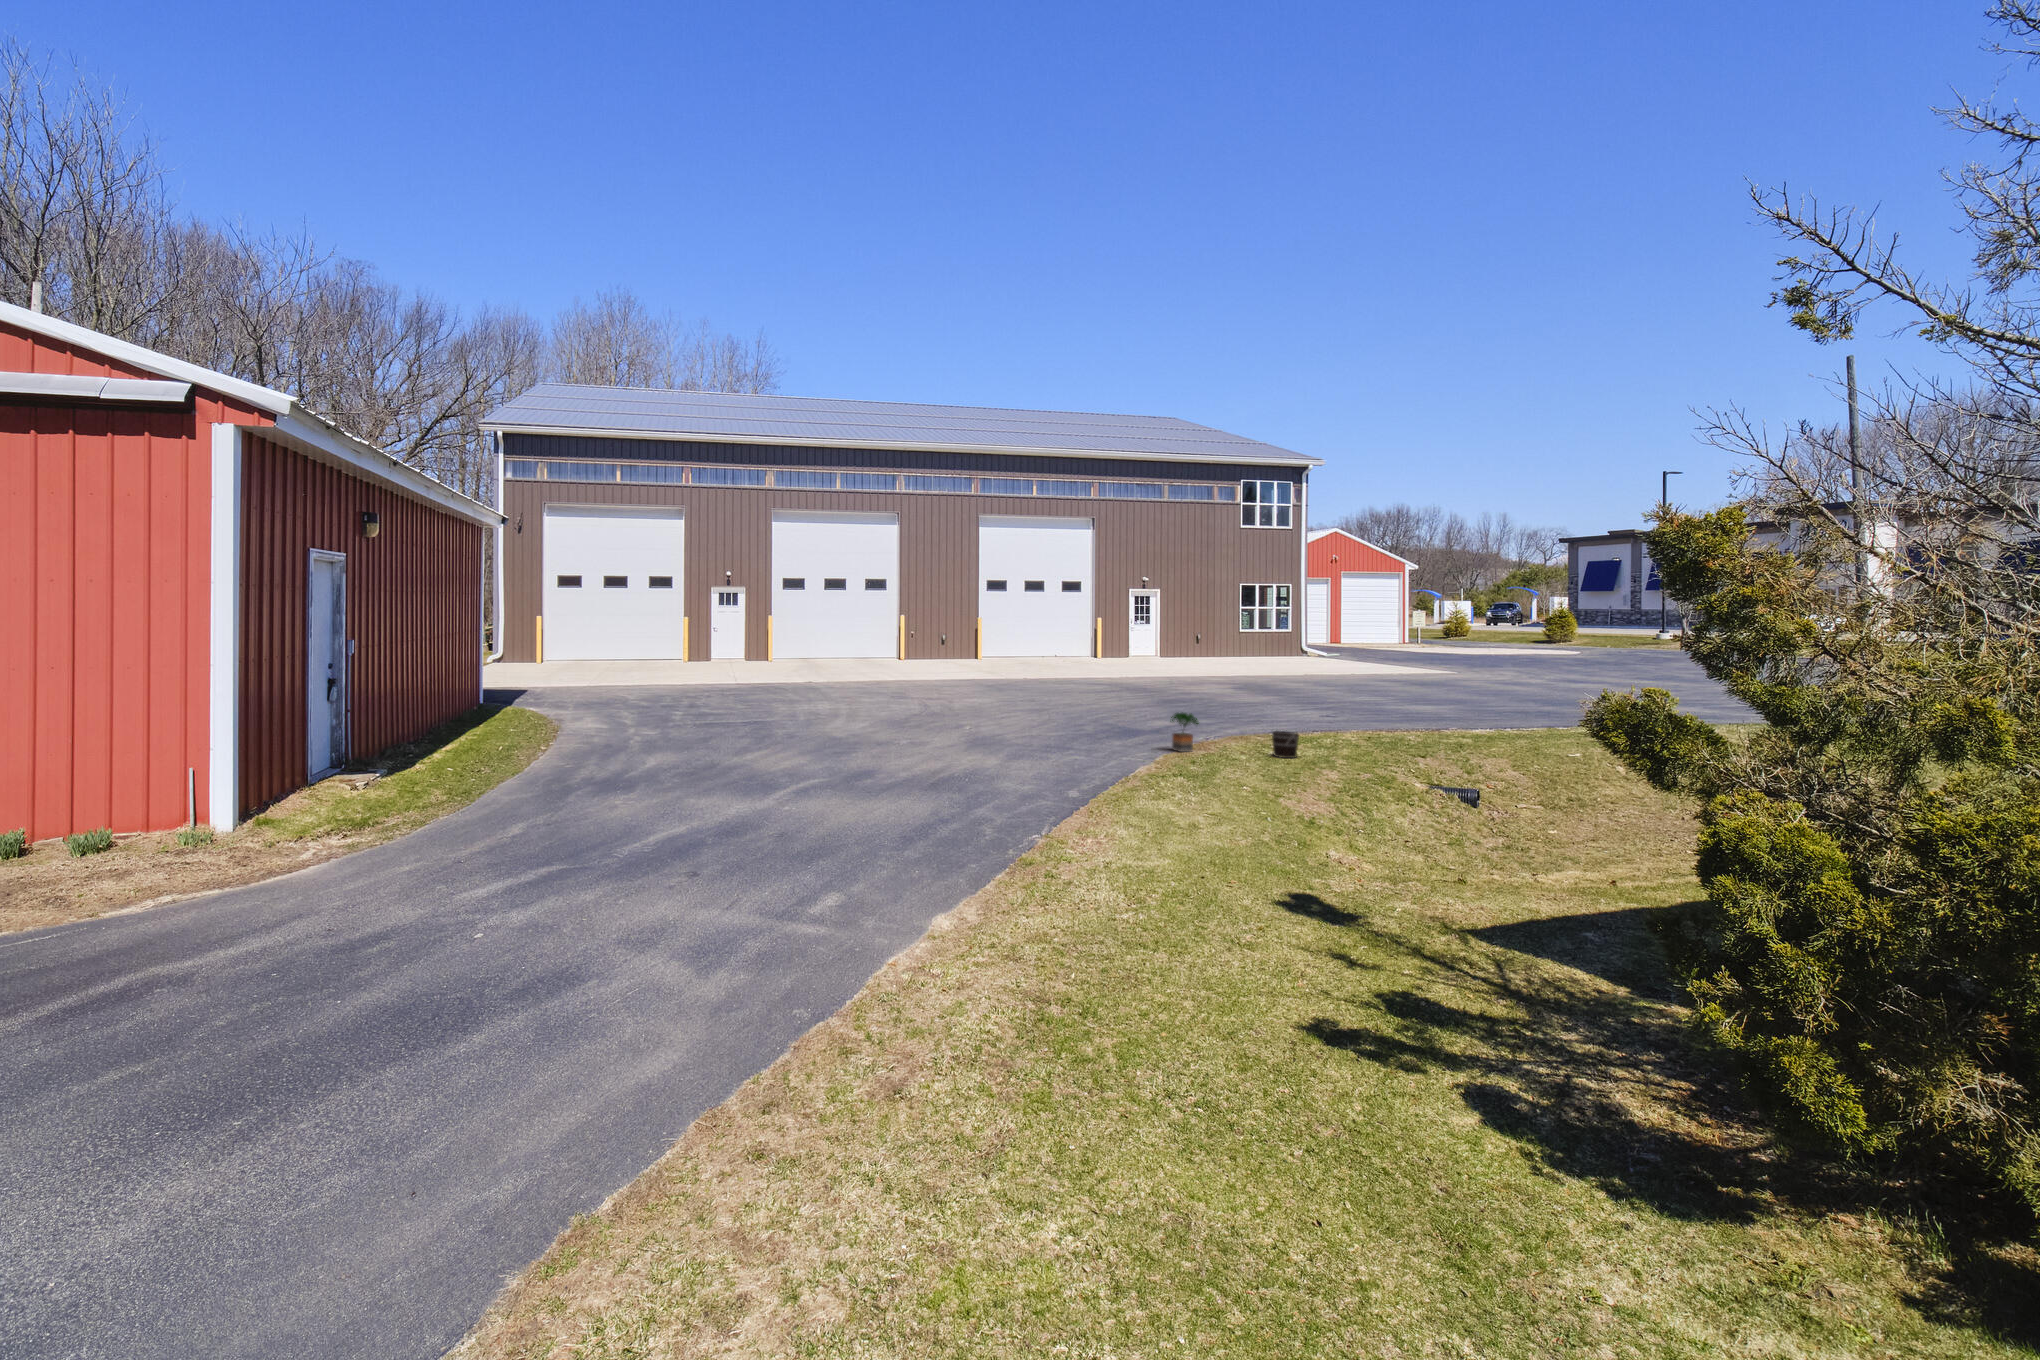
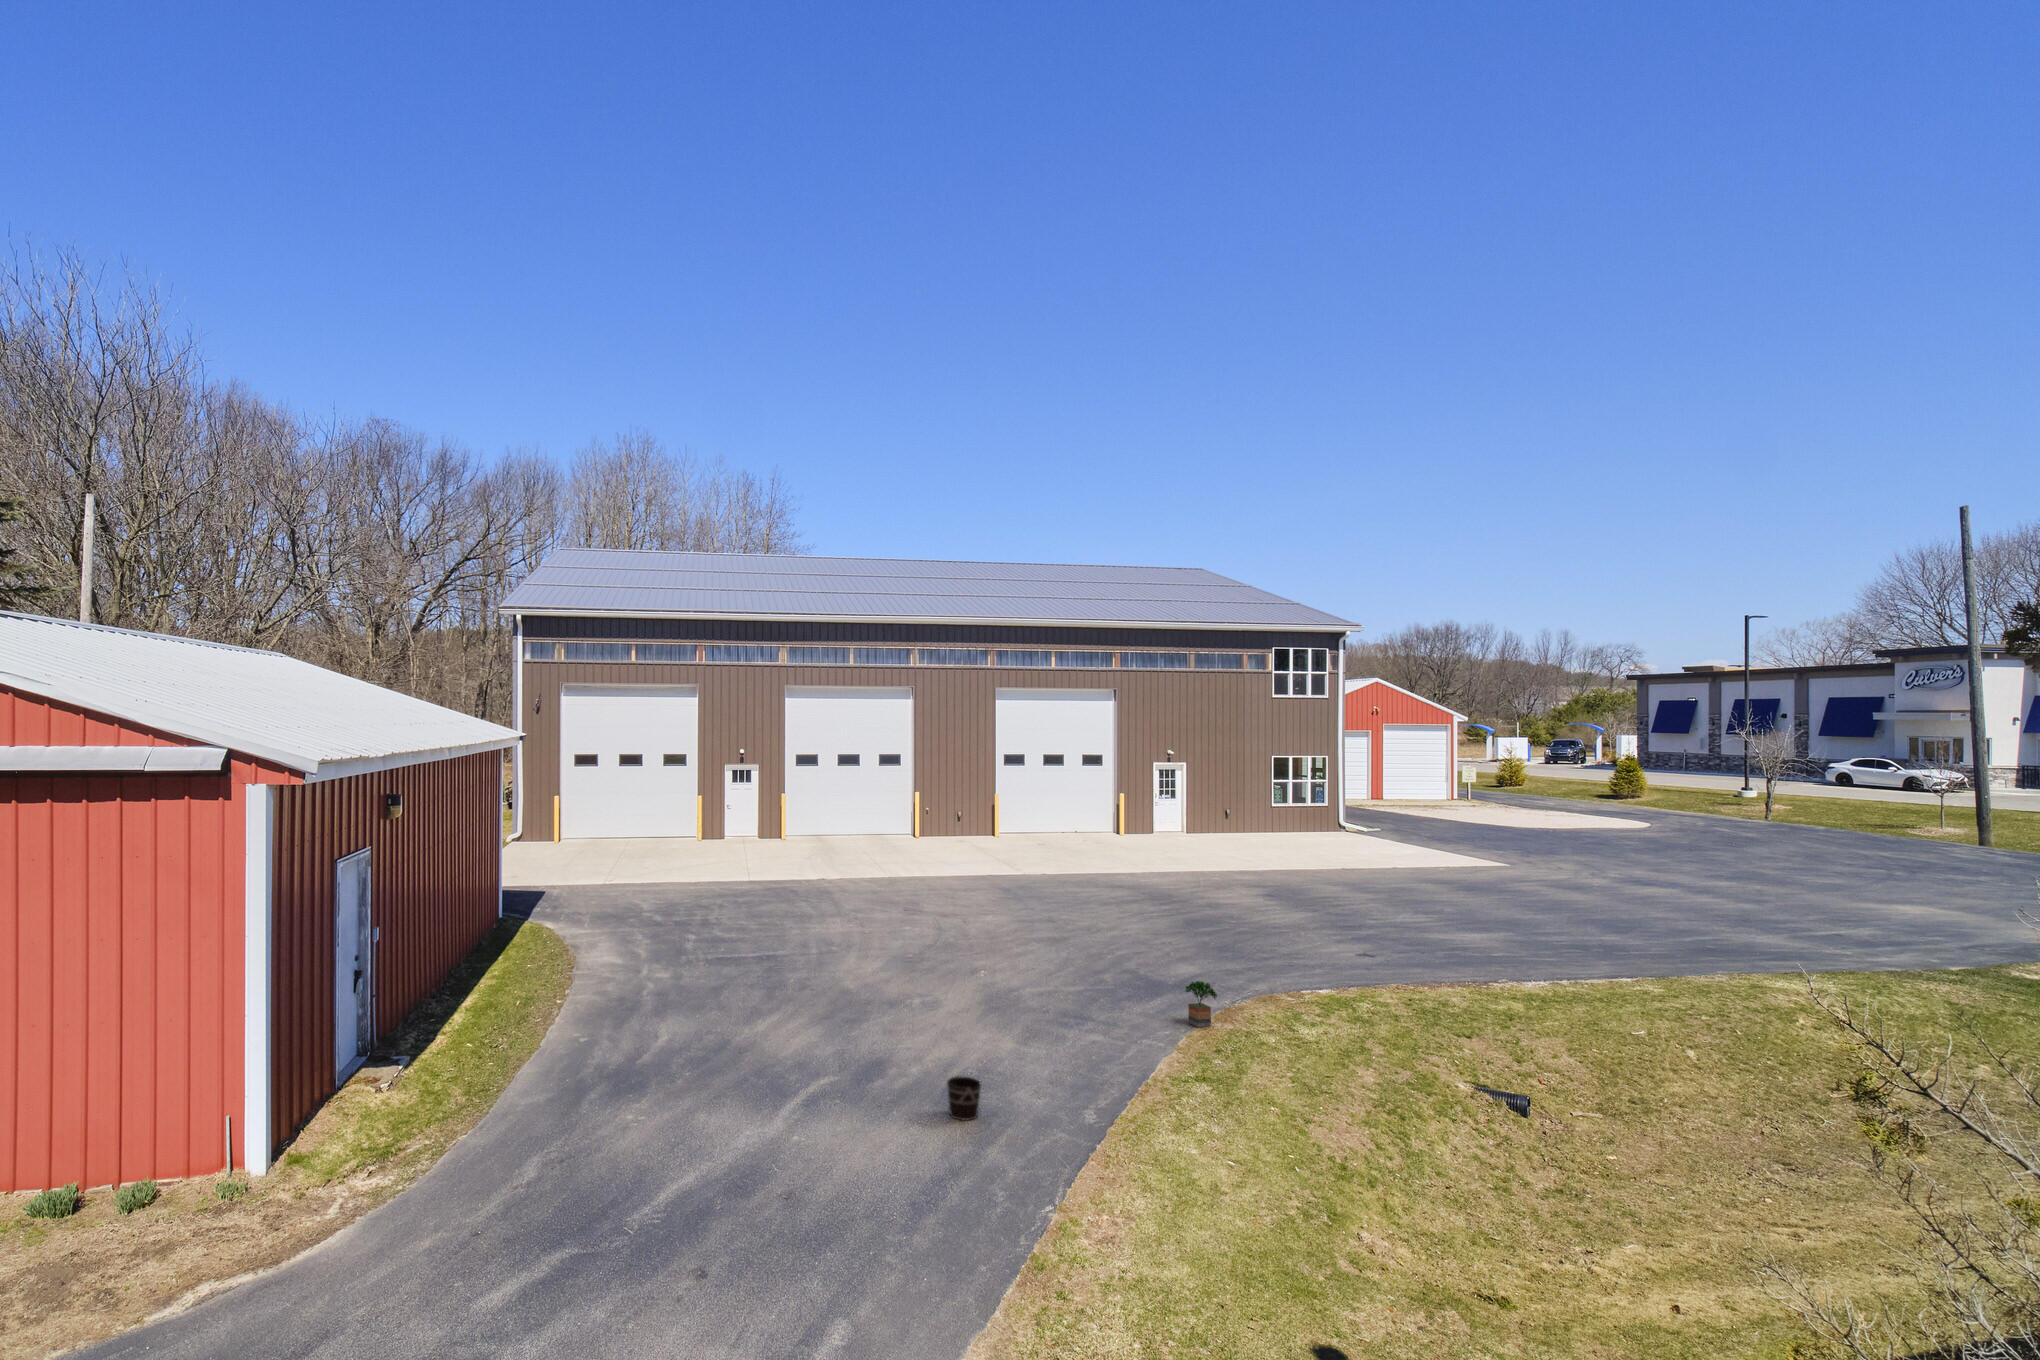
bucket: present [1272,731,1299,758] -> present [947,1076,981,1120]

